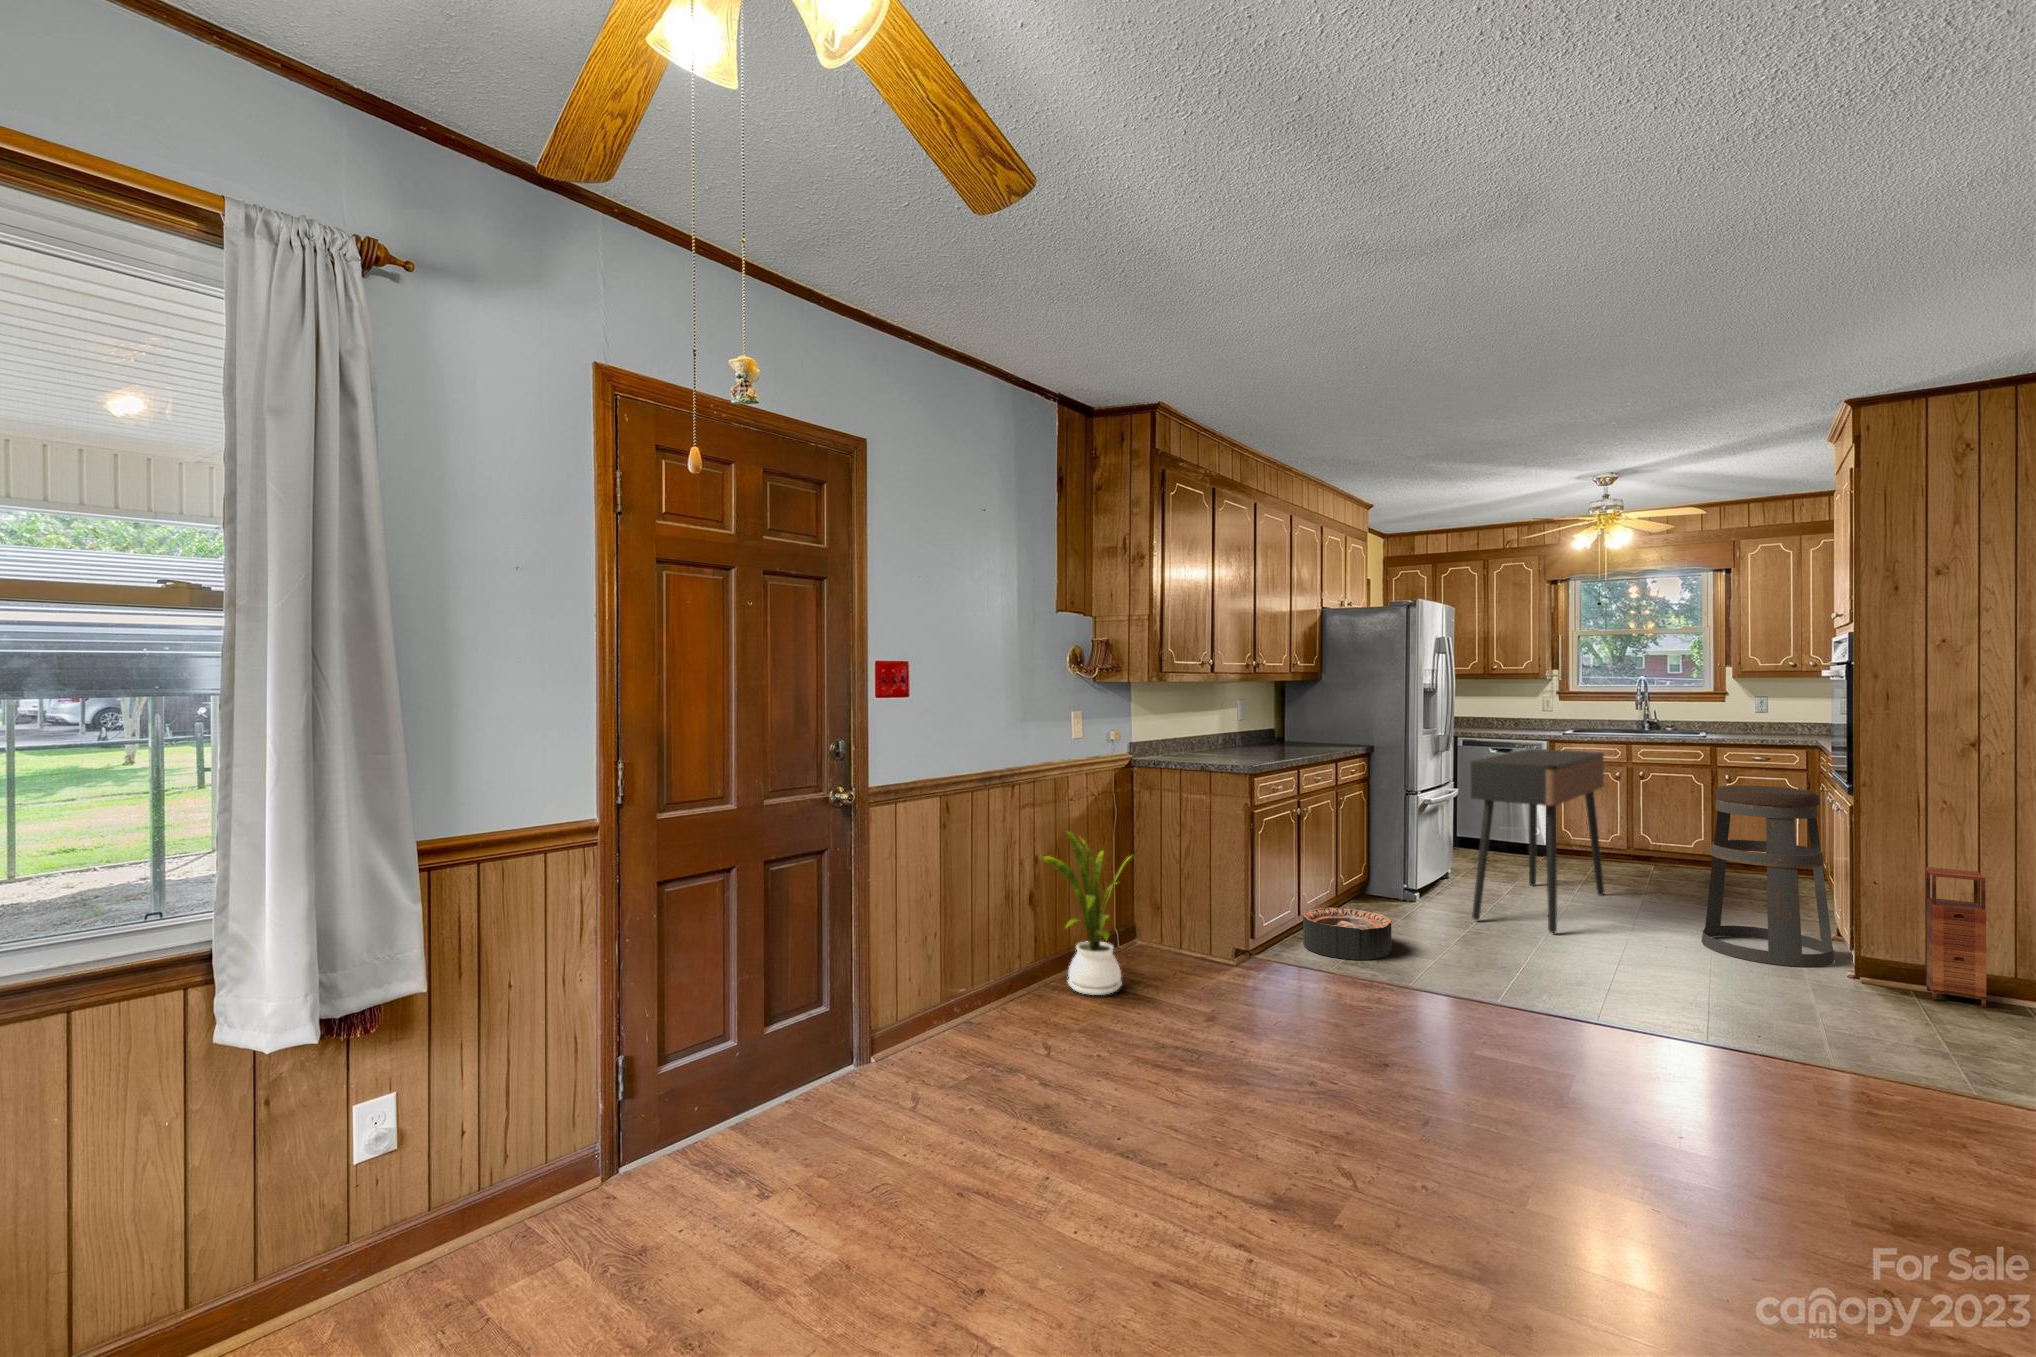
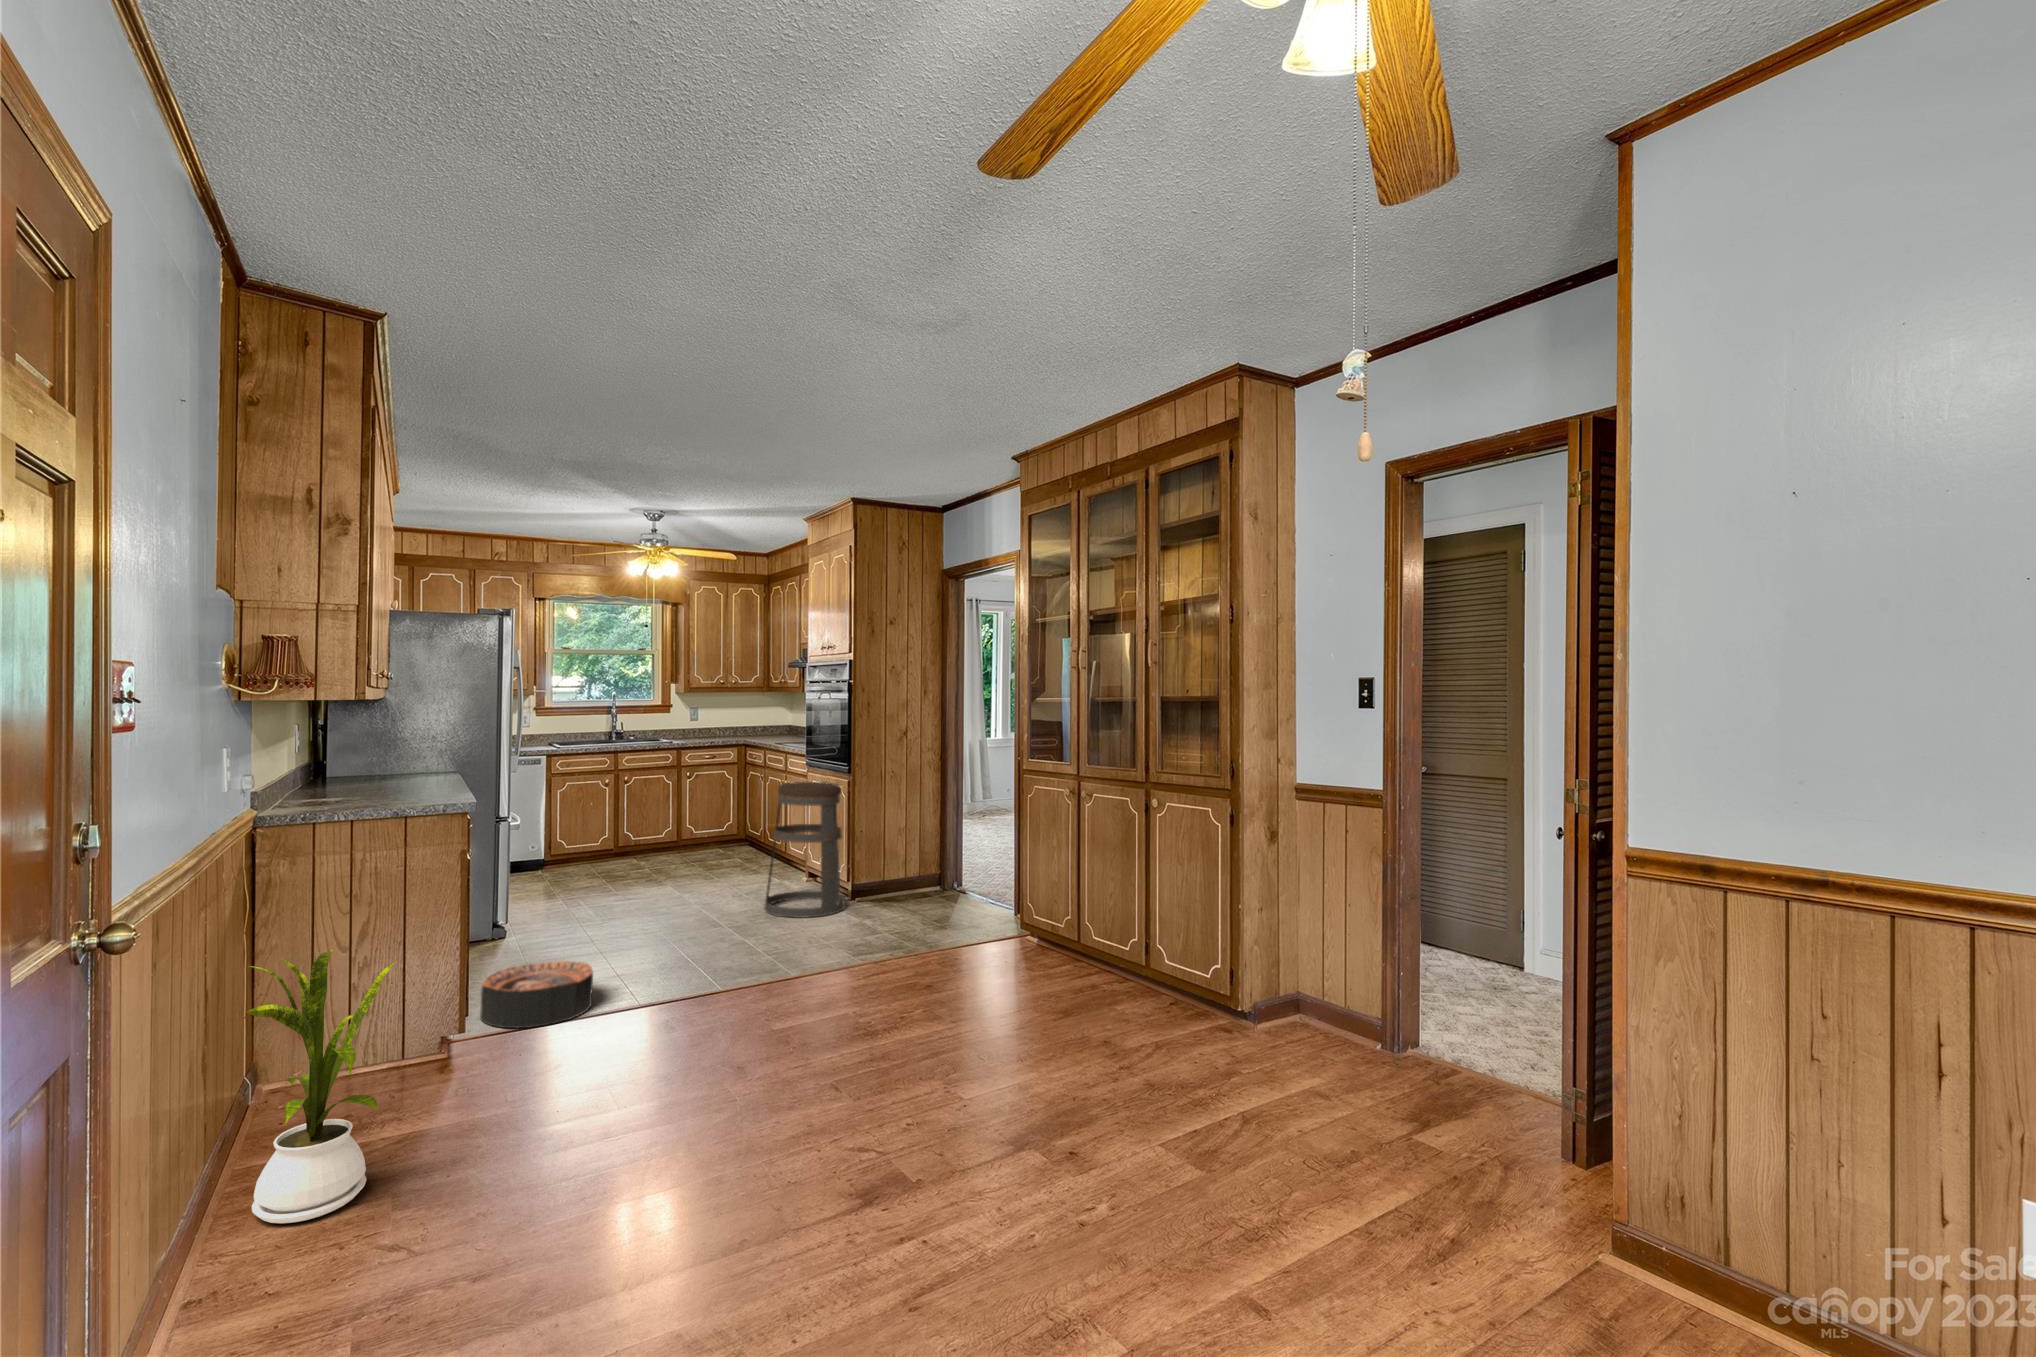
console table: present [1471,749,1604,933] -> none [581,762,686,943]
storage cabinet: present [1926,867,1986,1007] -> none [900,826,935,914]

